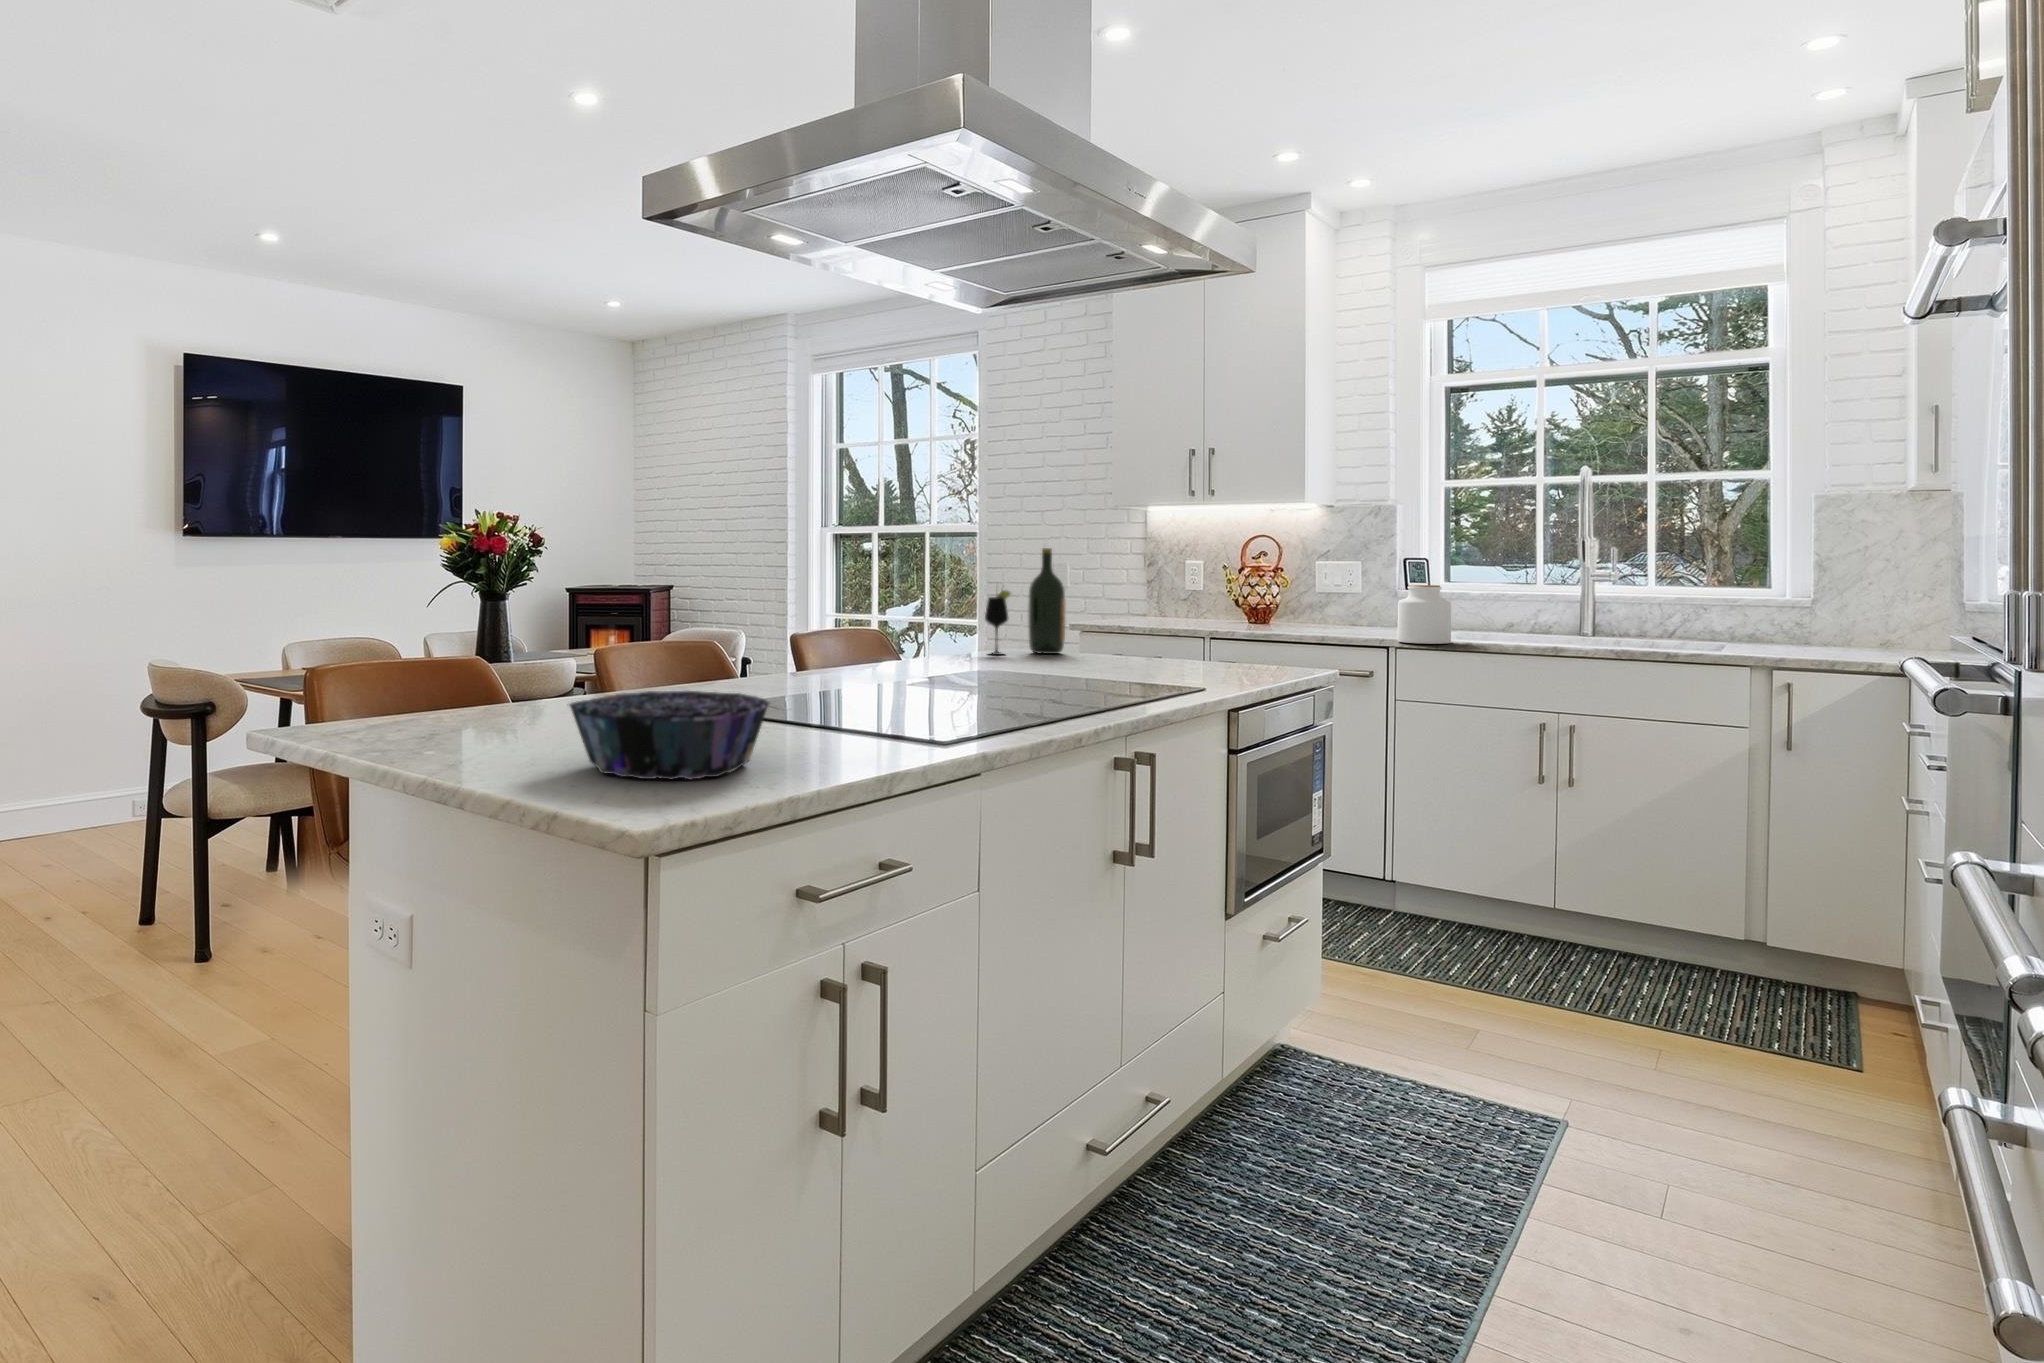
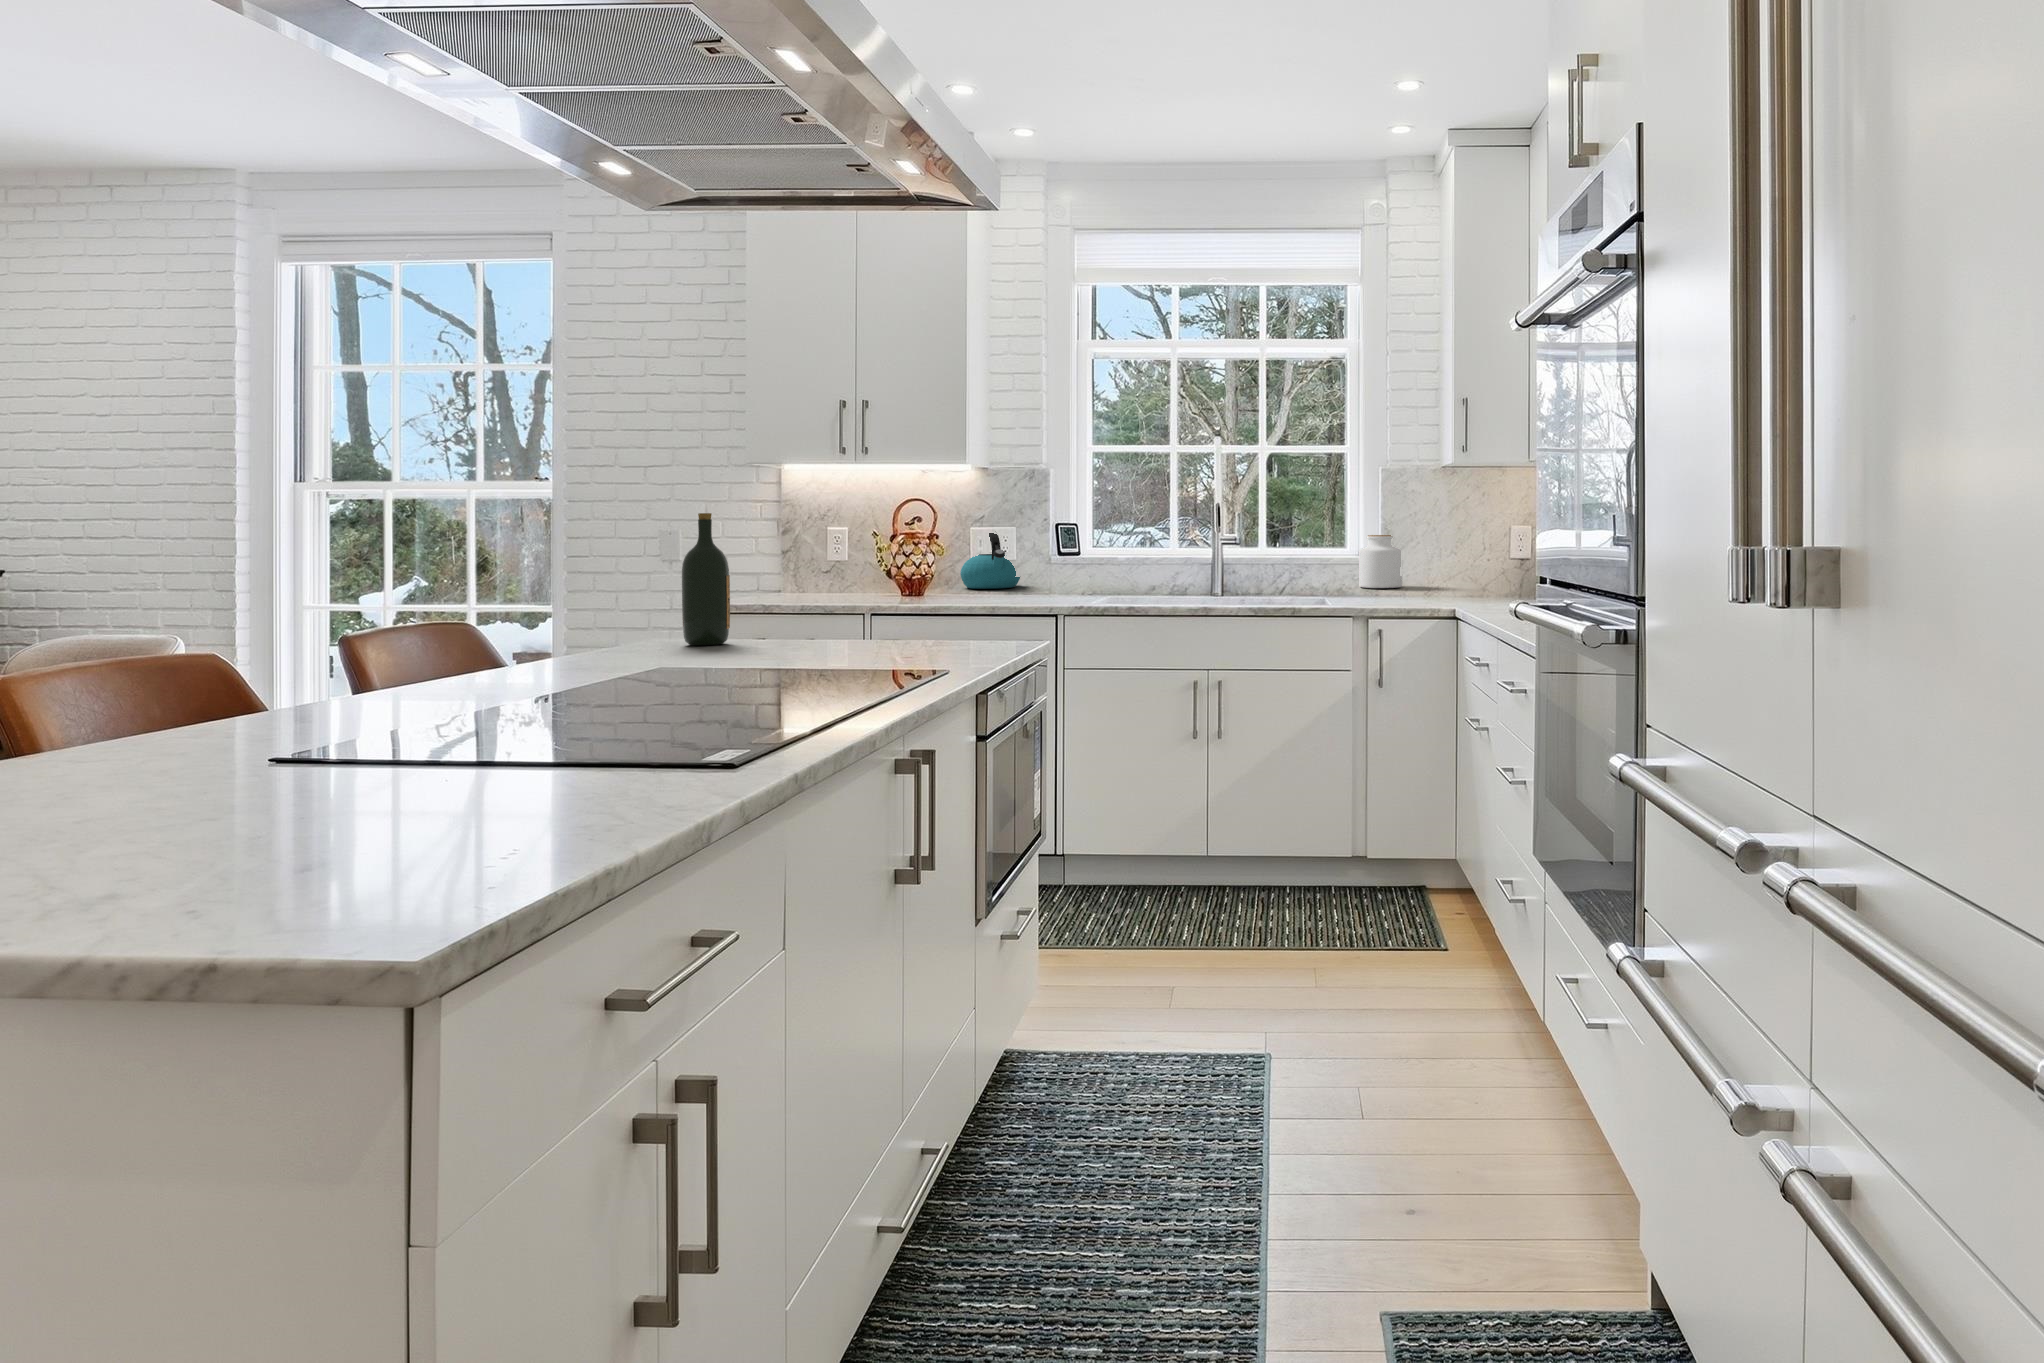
kettle: none [1307,567,1367,620] -> present [960,533,1020,589]
jar: present [1397,585,1451,644] -> present [1359,535,1402,588]
wine glass: present [985,590,1011,655] -> none [626,559,663,651]
decorative bowl: present [569,691,770,780] -> none [166,729,532,878]

